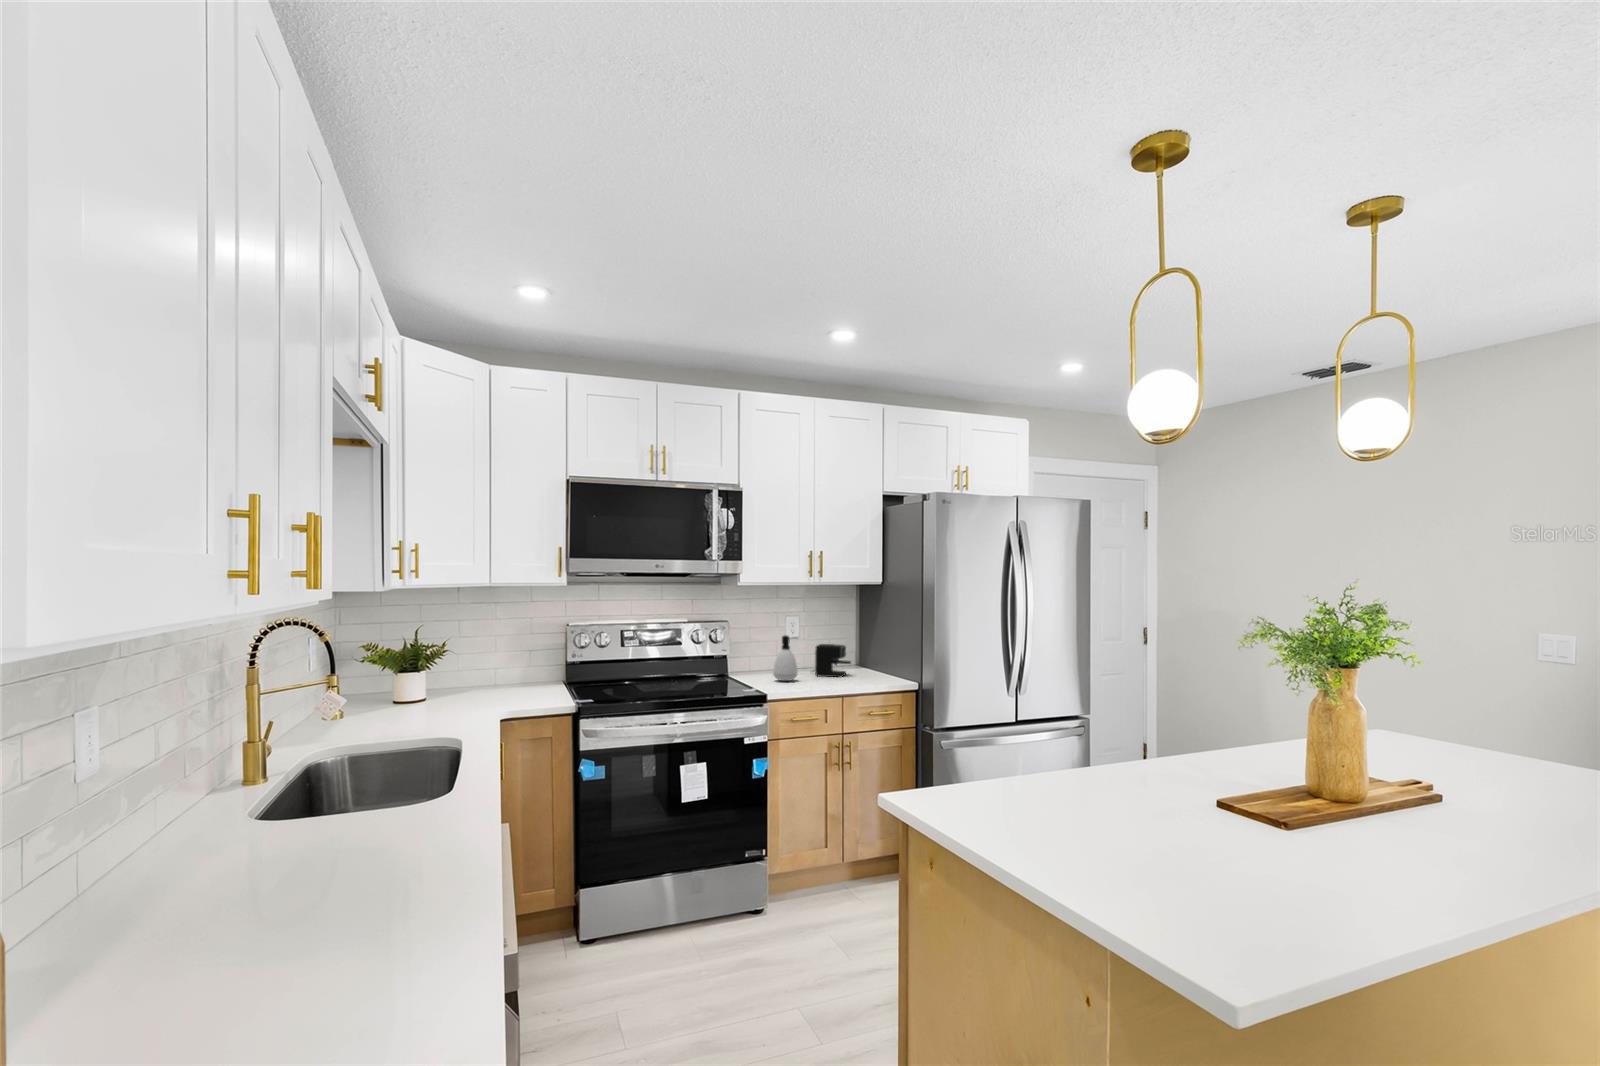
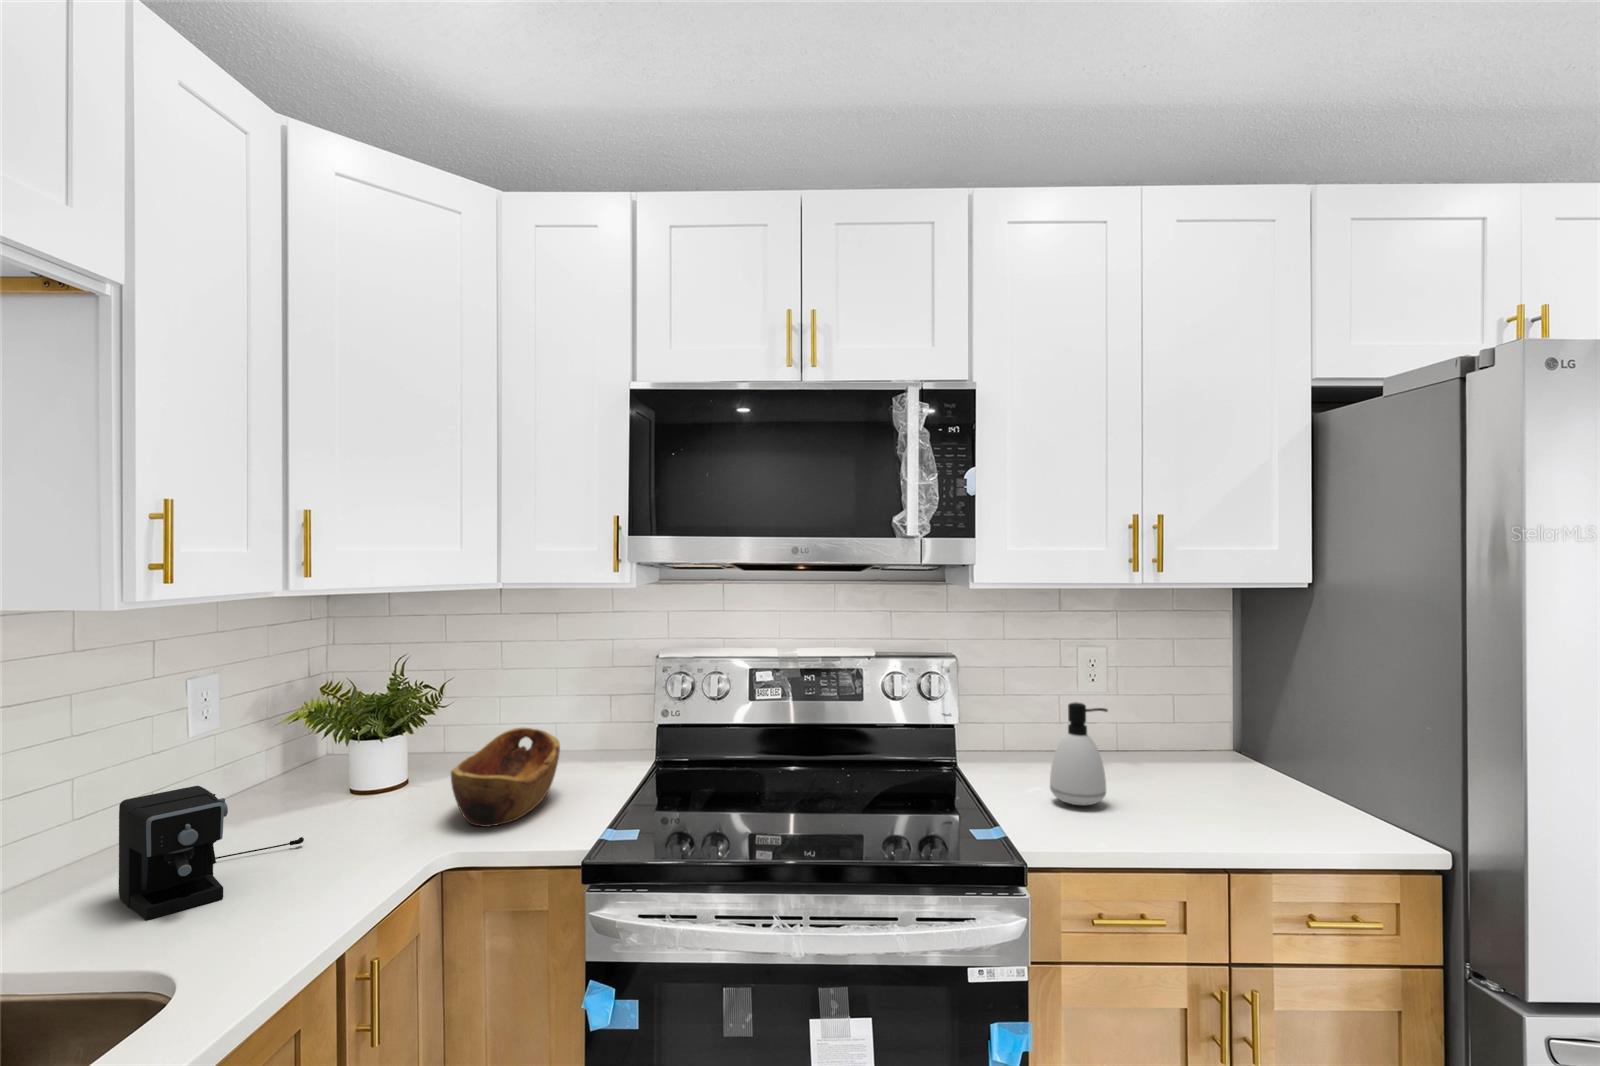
coffee maker: present [815,644,851,677] -> present [119,786,304,920]
wooden bowl: none [487,661,536,702] -> present [451,728,560,827]

